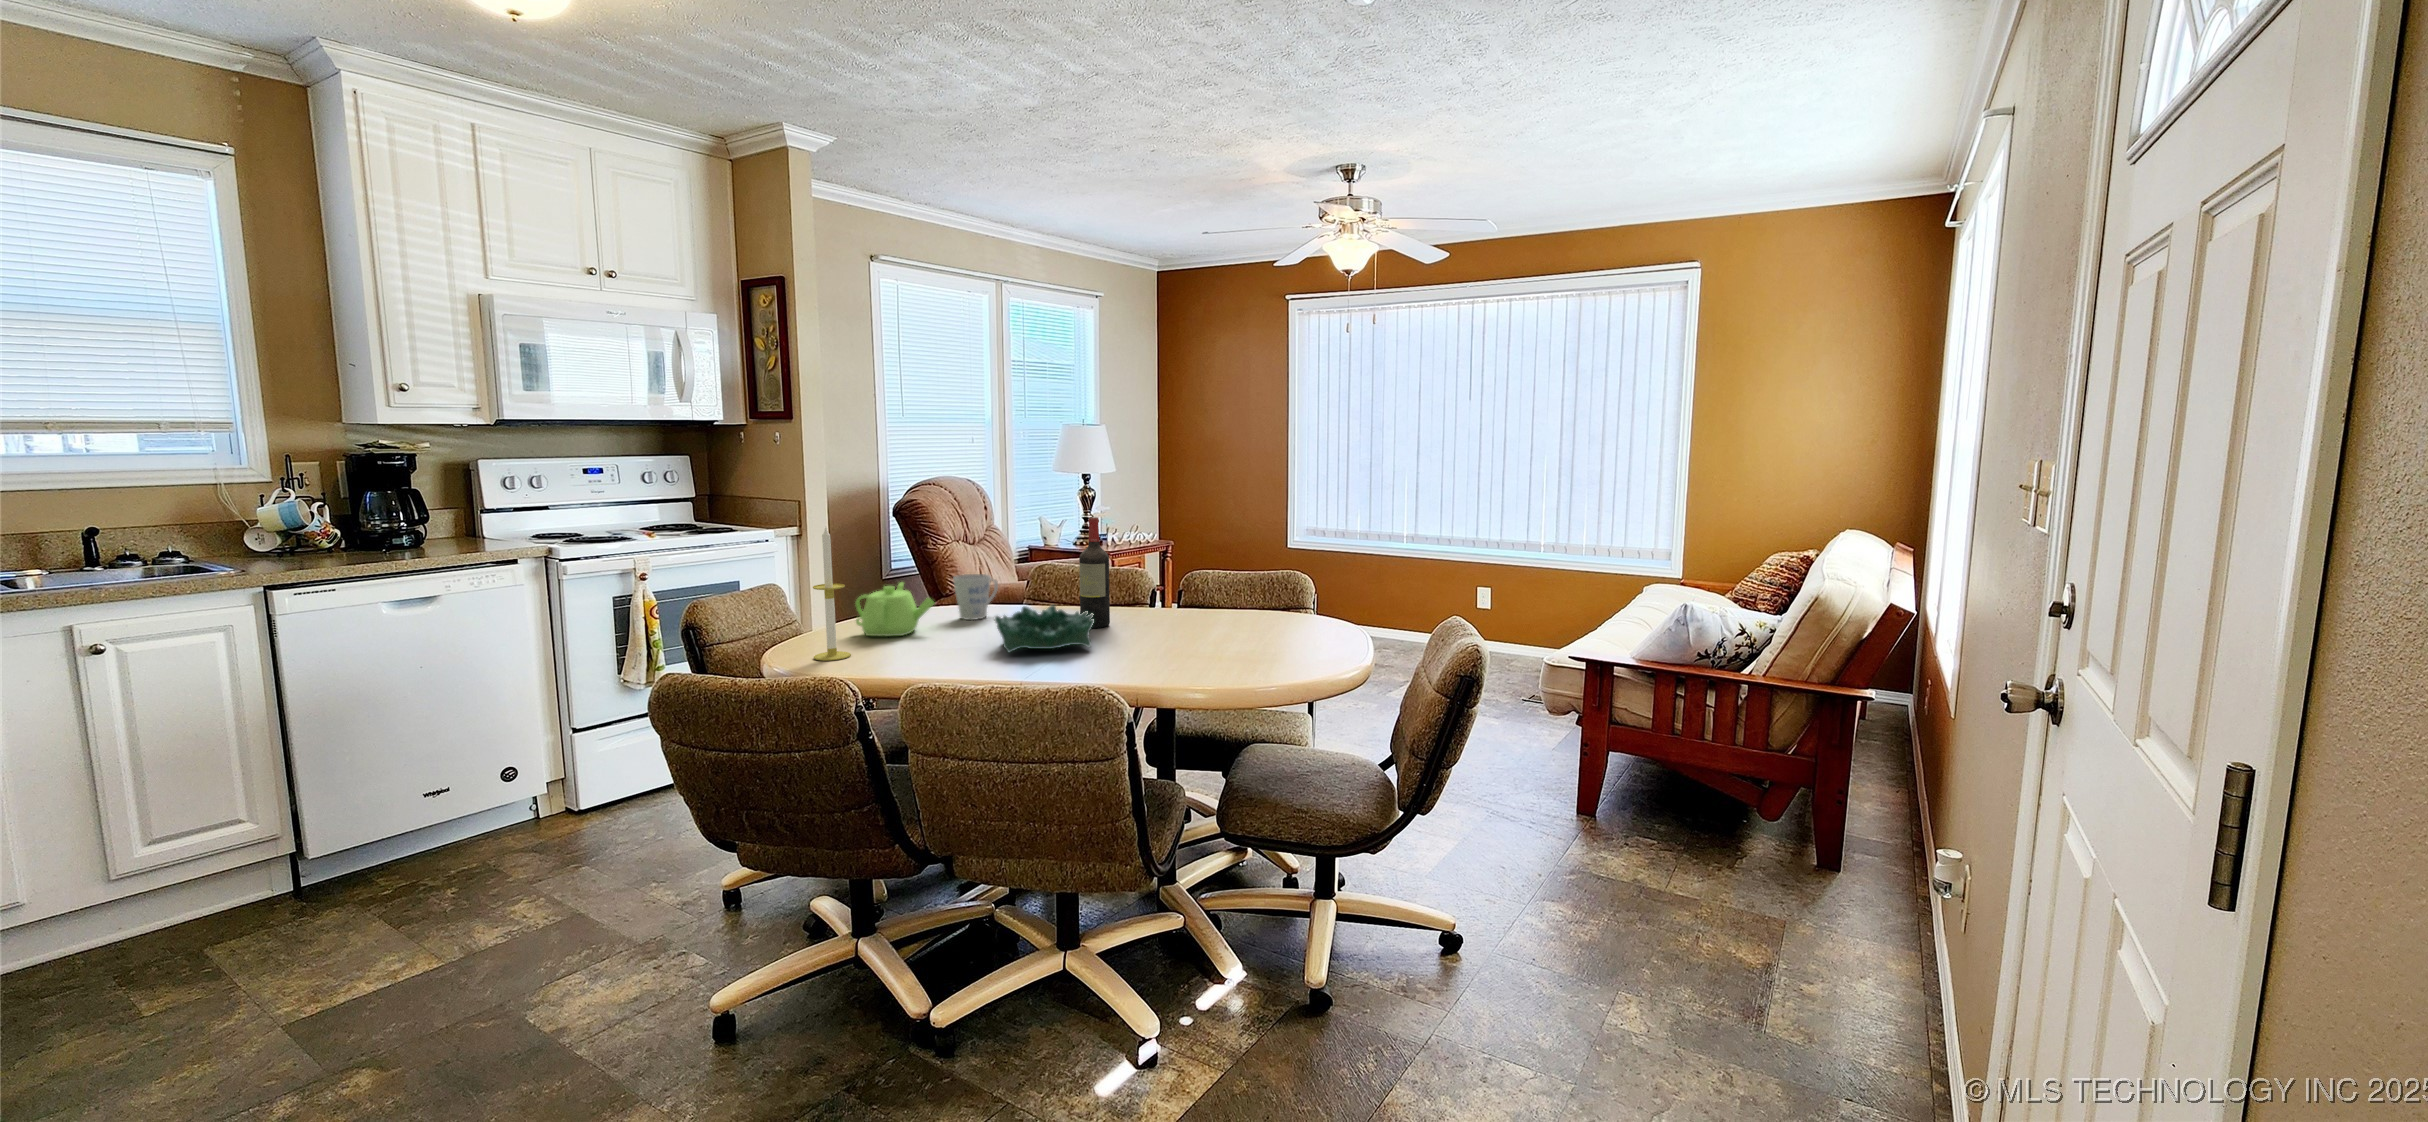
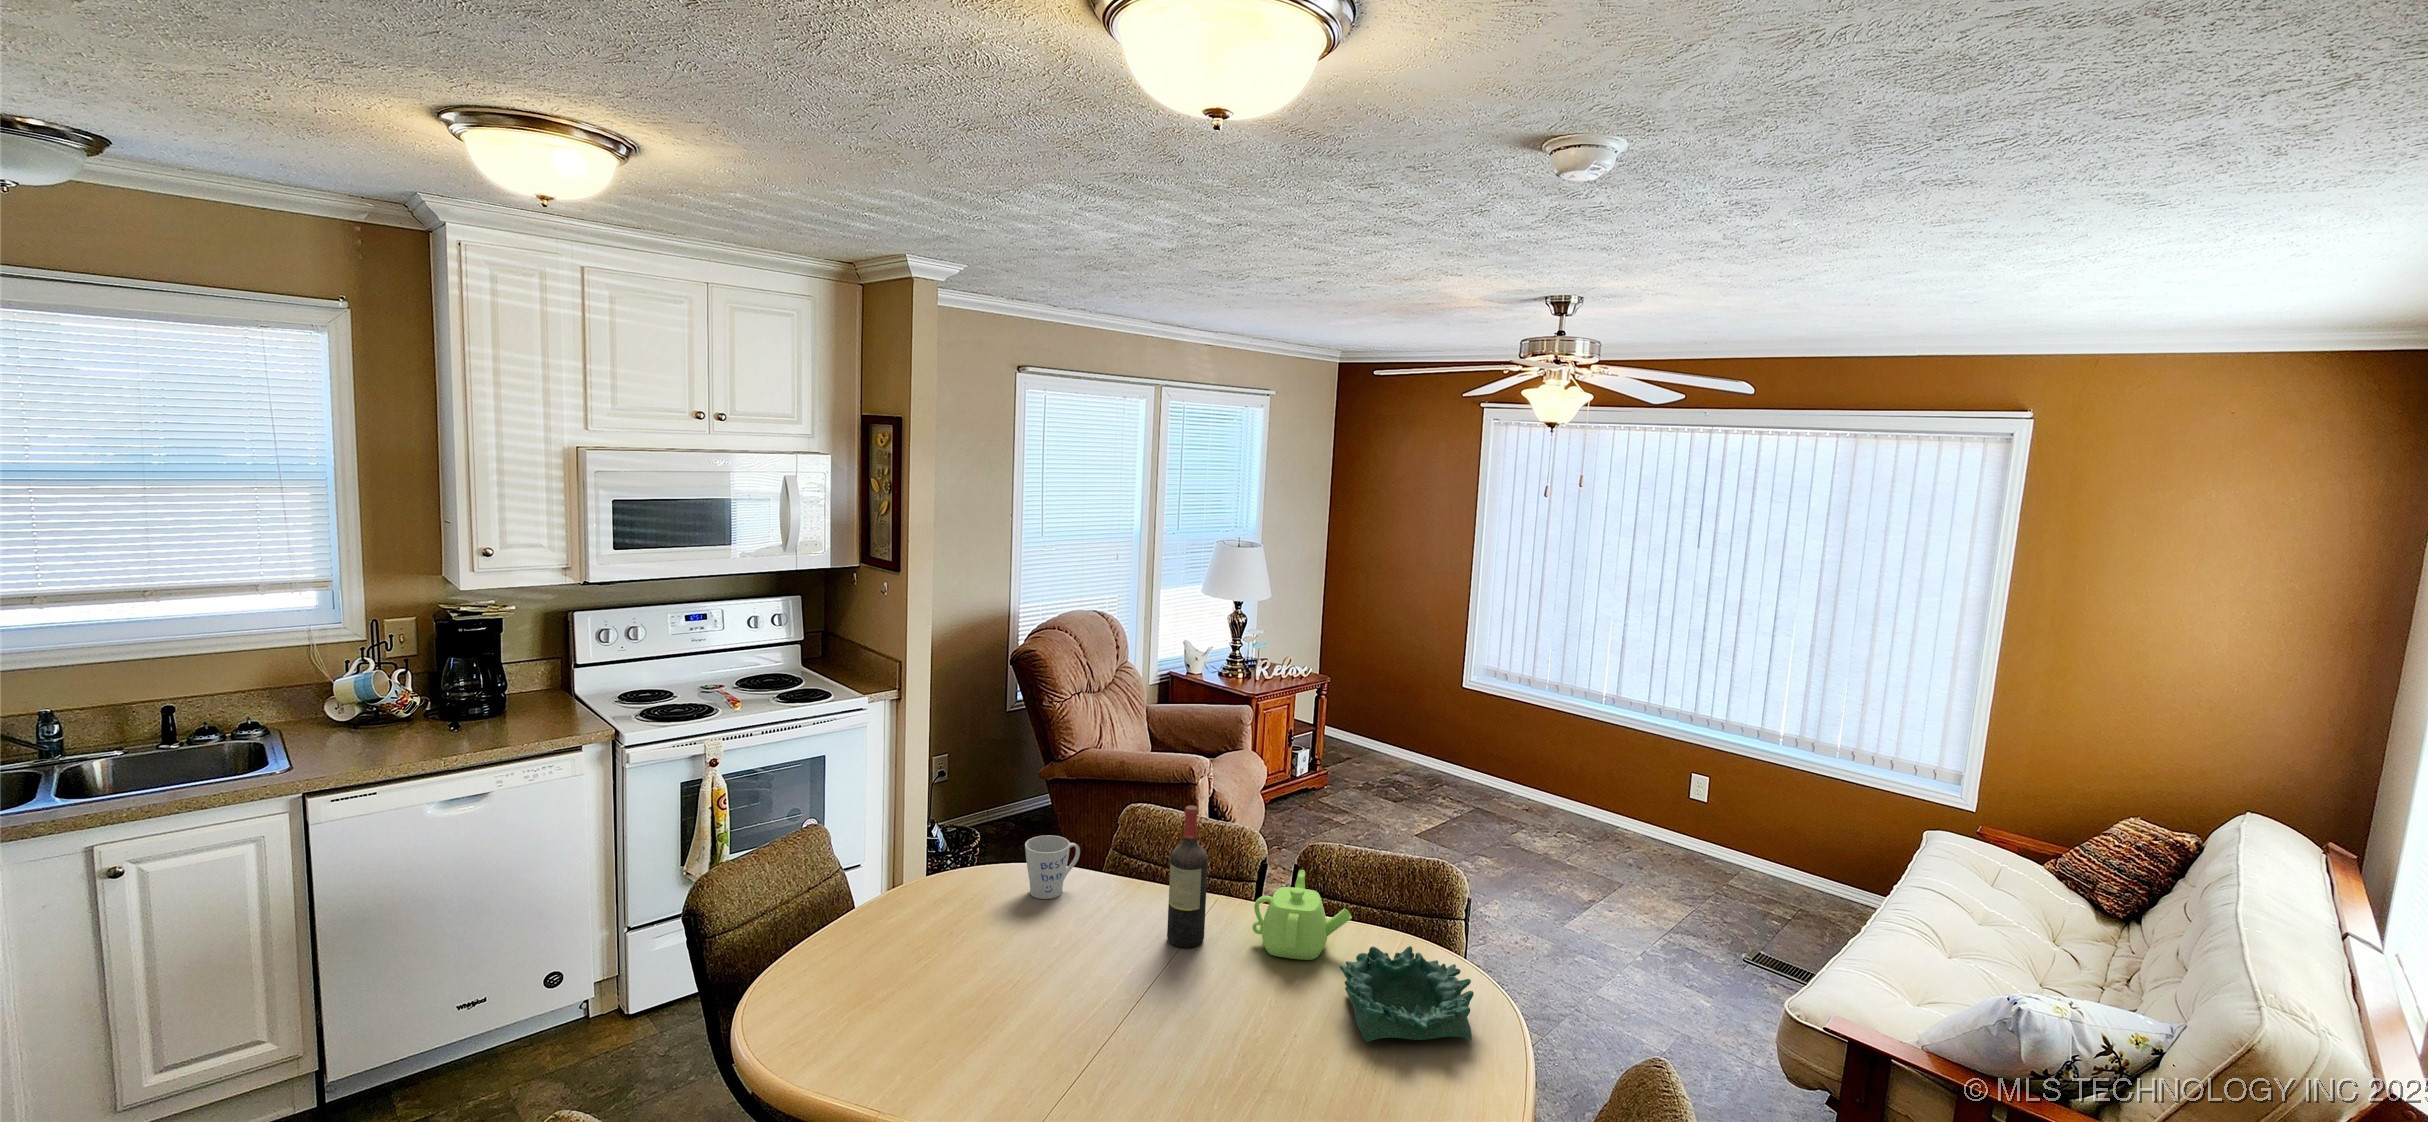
candle: present [813,528,851,661] -> none [826,829,871,998]
teapot: present [856,582,934,636] -> present [1252,870,1352,960]
decorative bowl: present [995,605,1094,652] -> present [1340,946,1474,1042]

